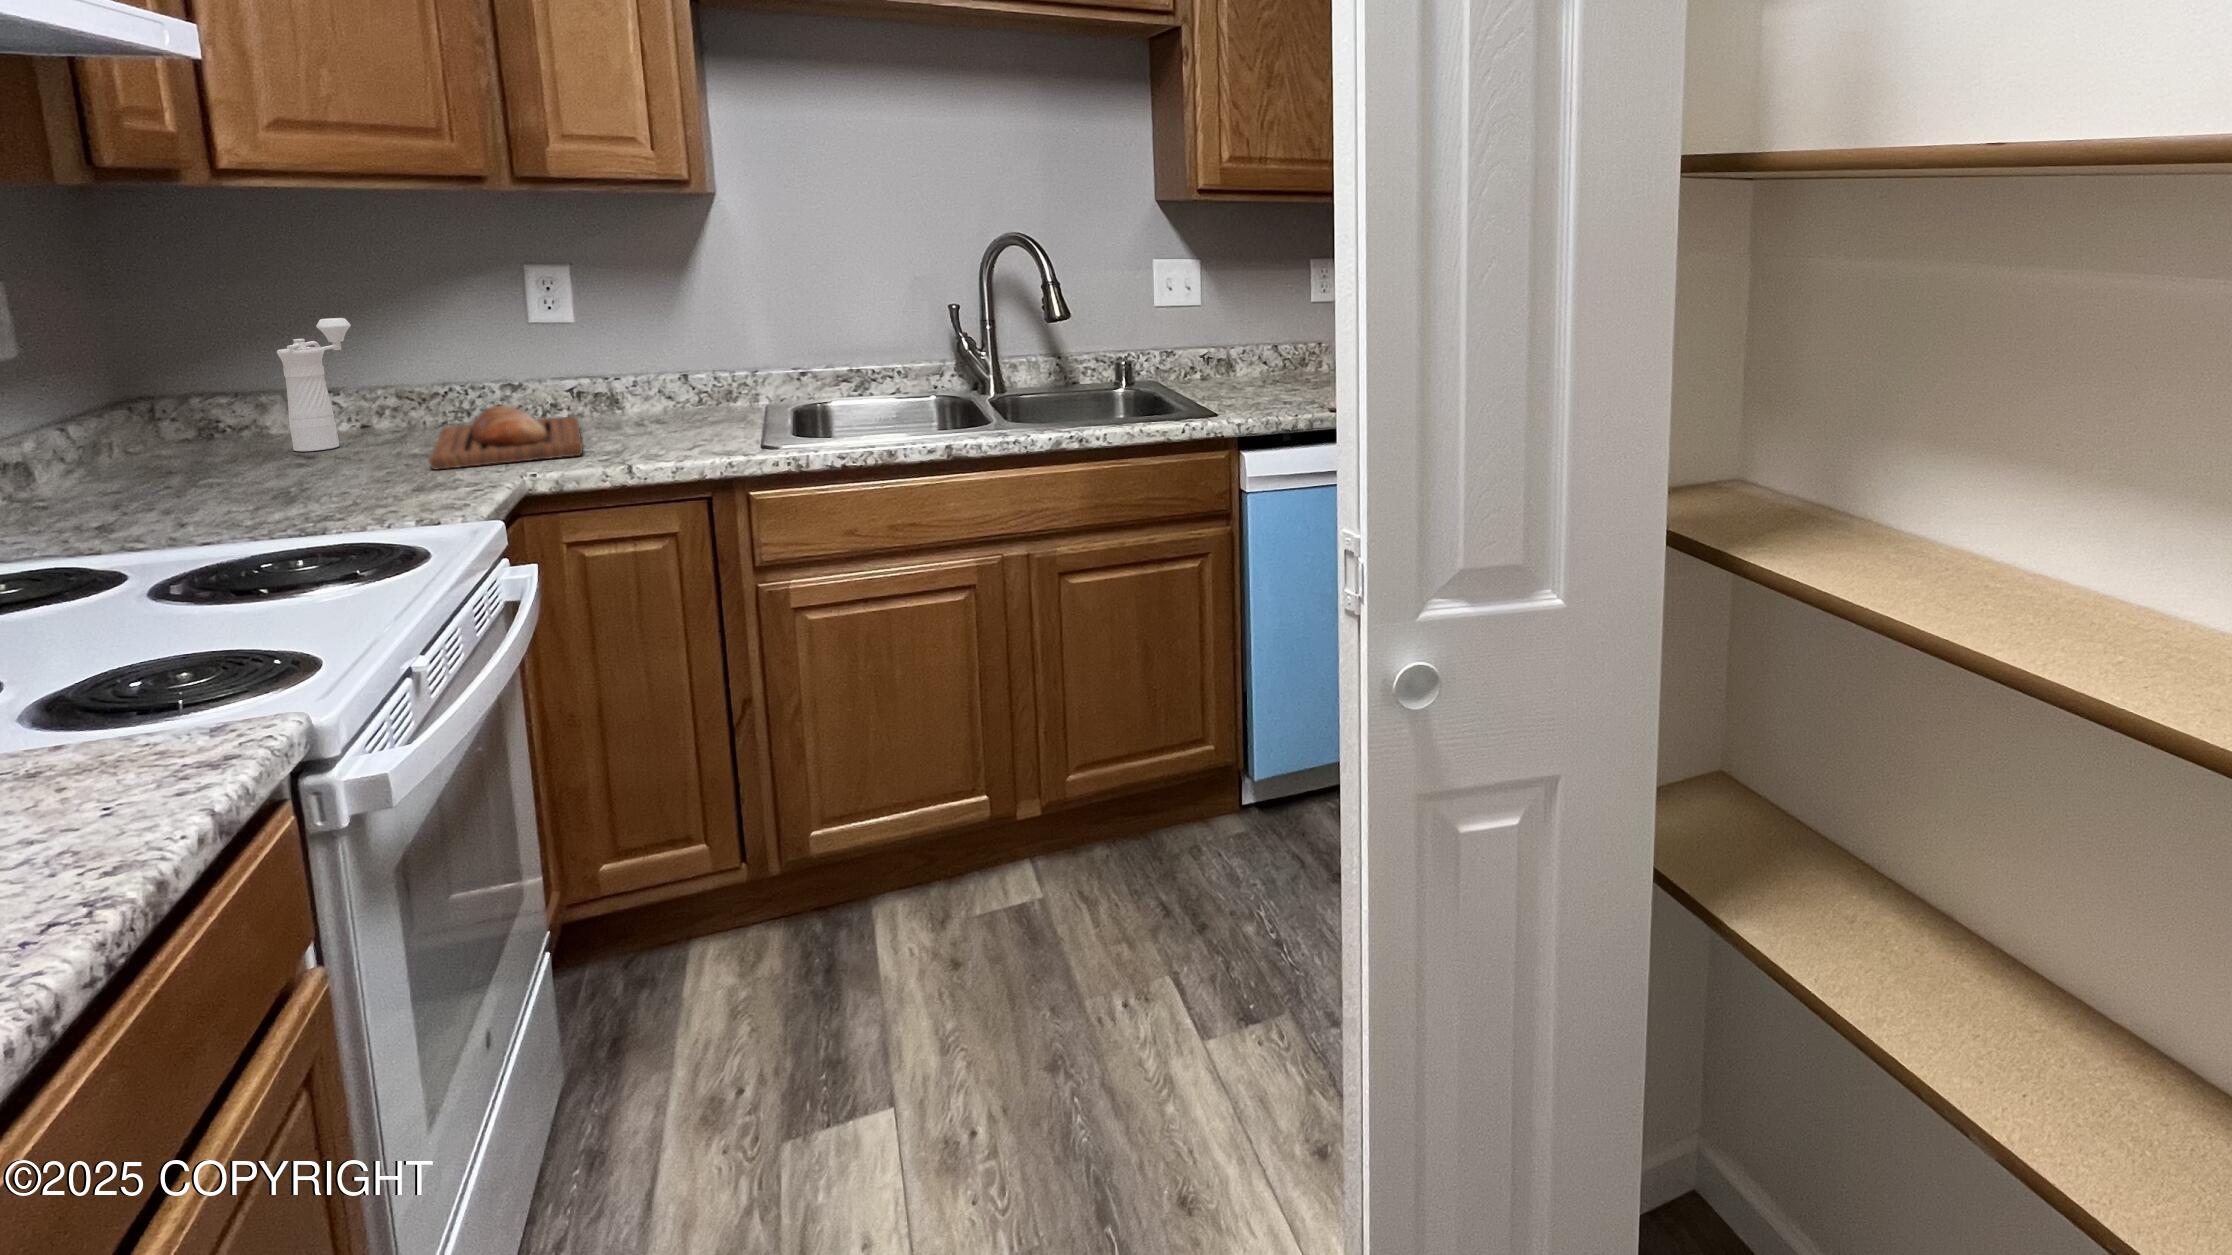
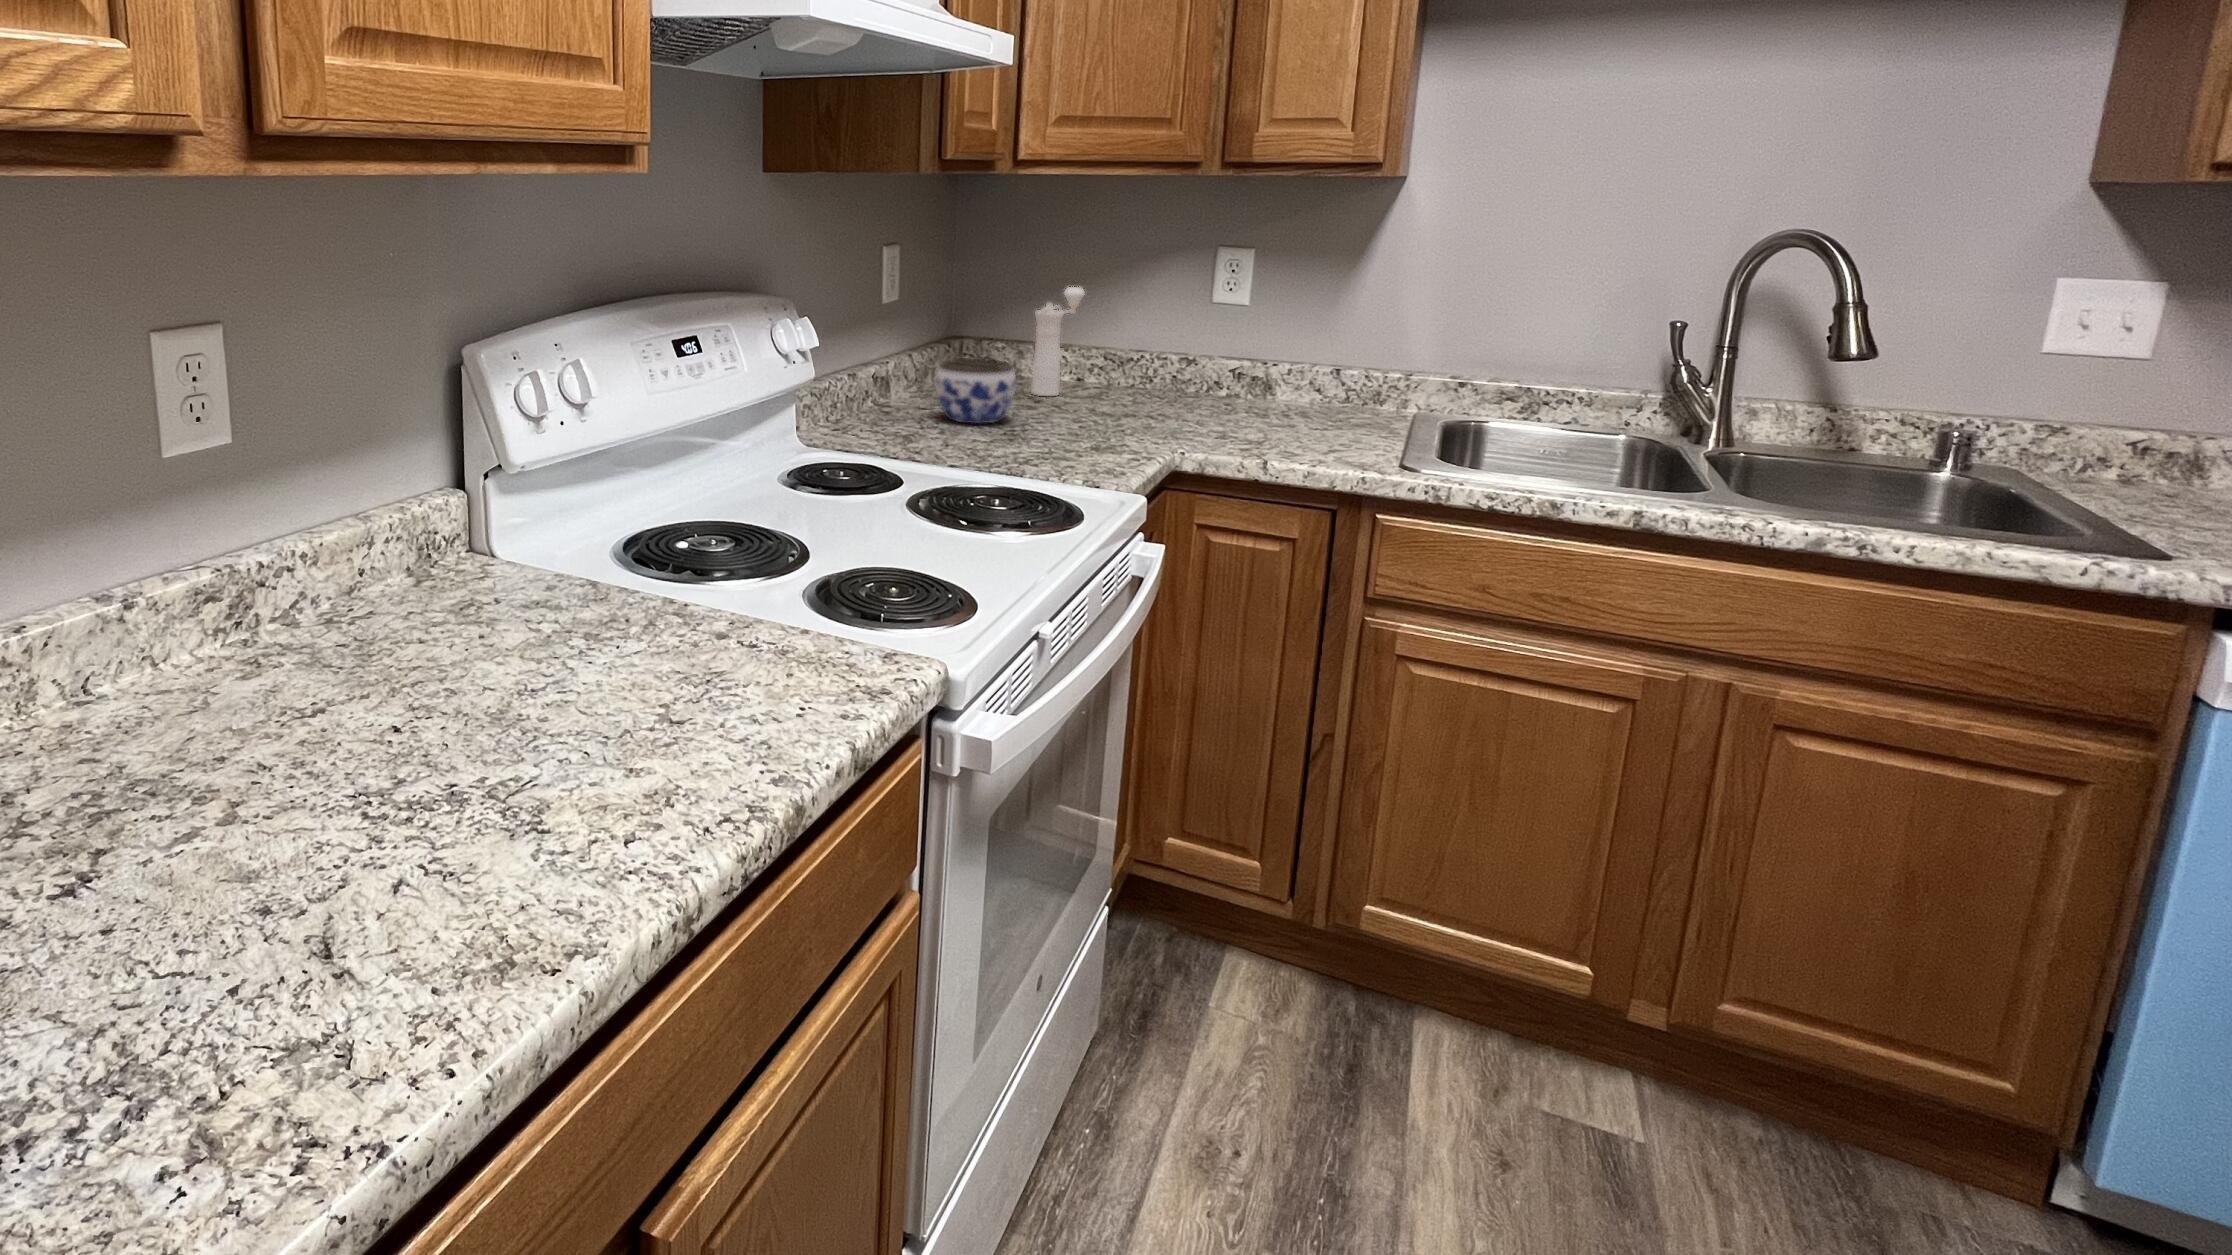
bread loaf: present [429,405,583,469] -> none [1110,378,1232,440]
jar: none [128,413,275,497] -> present [936,358,1016,424]

